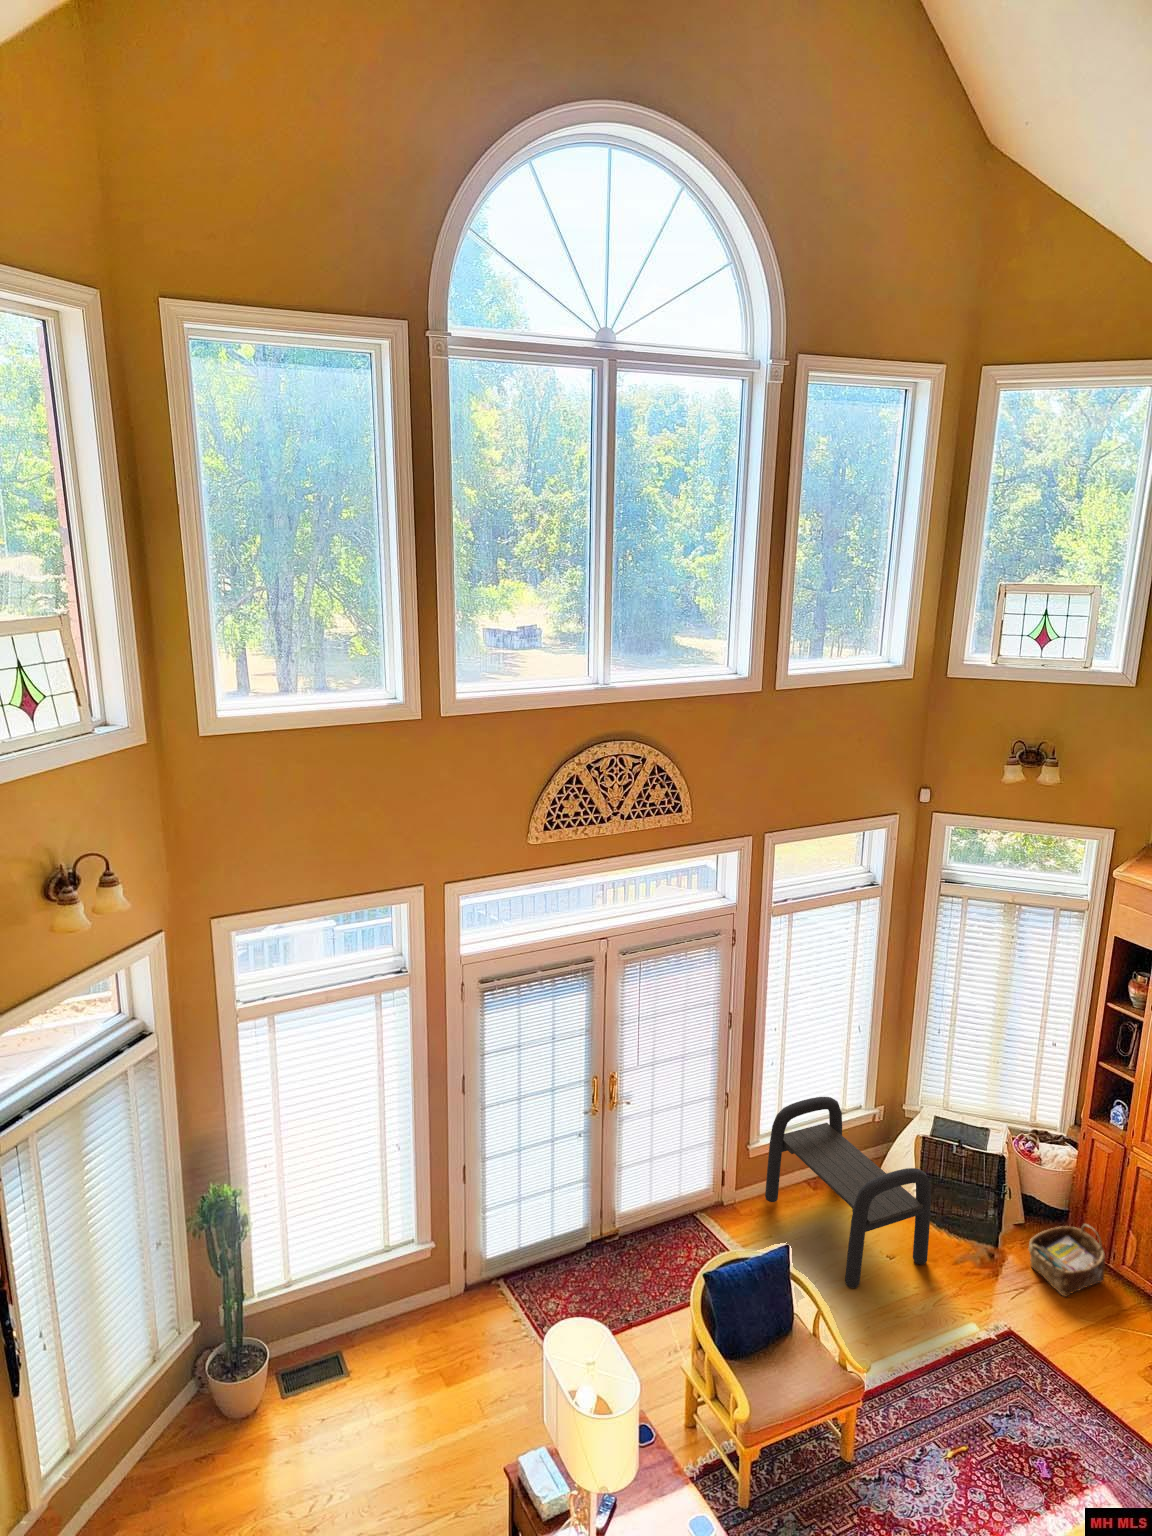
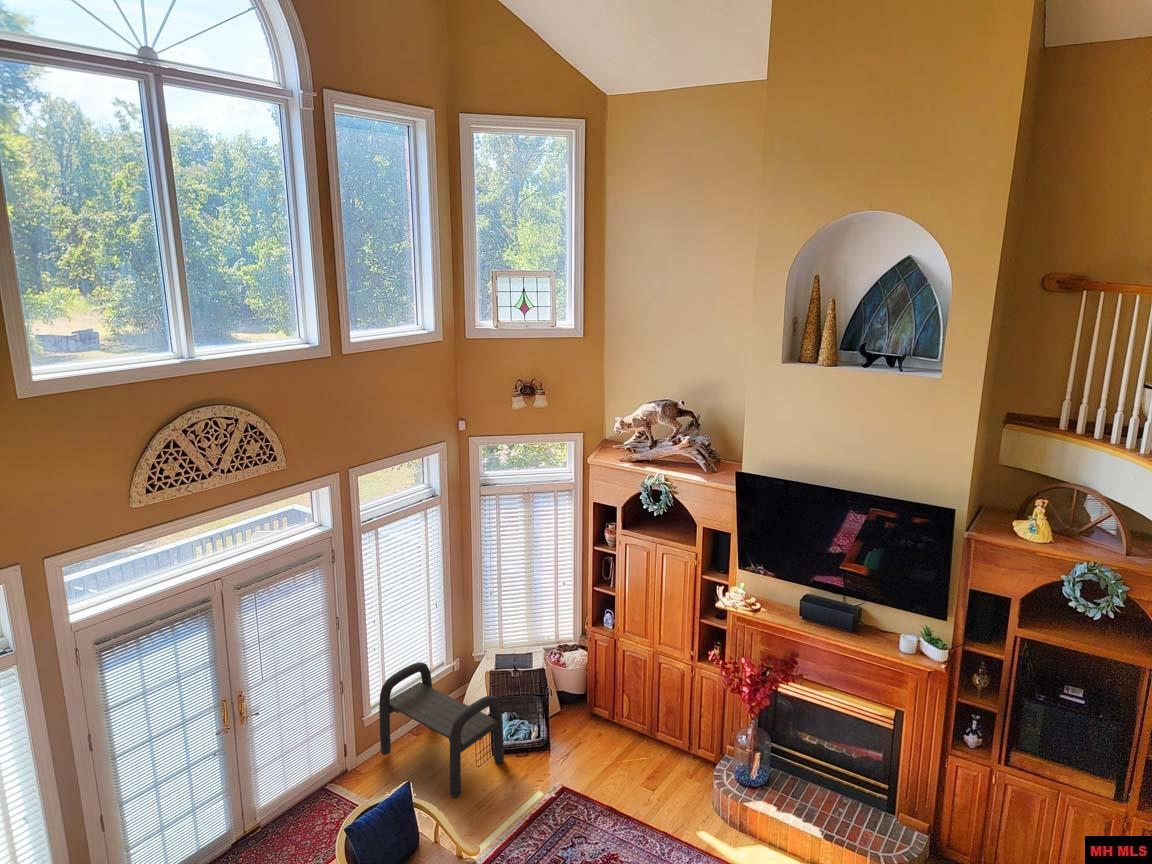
woven basket: present [1029,1224,1105,1296] -> none [567,699,613,751]

